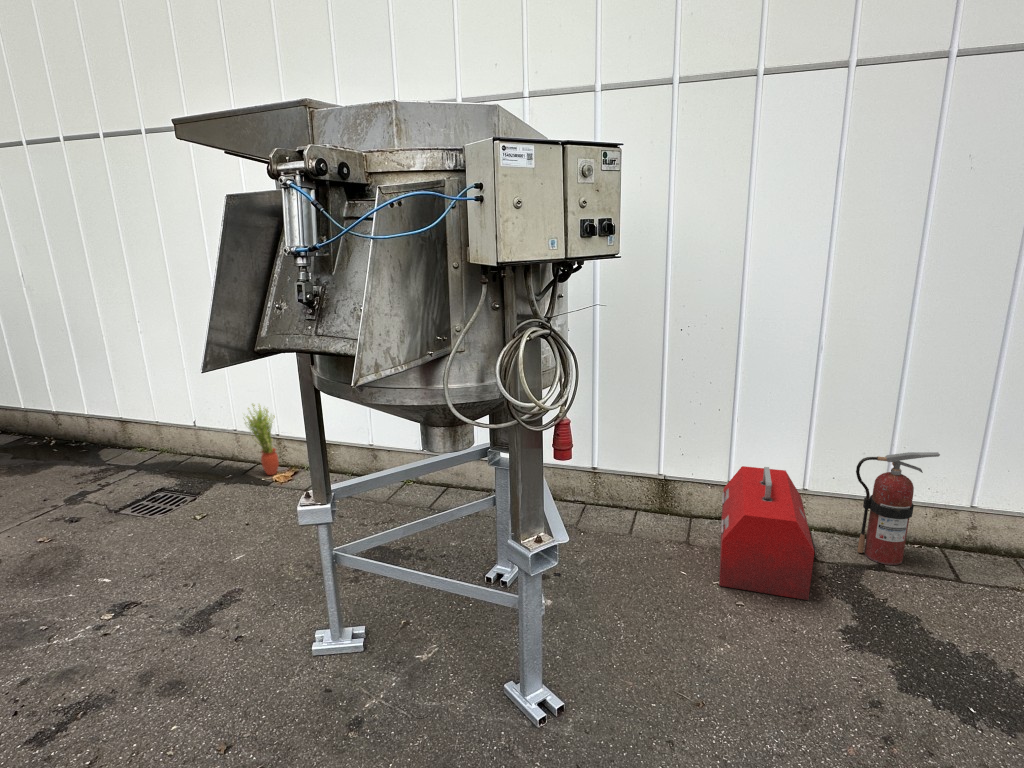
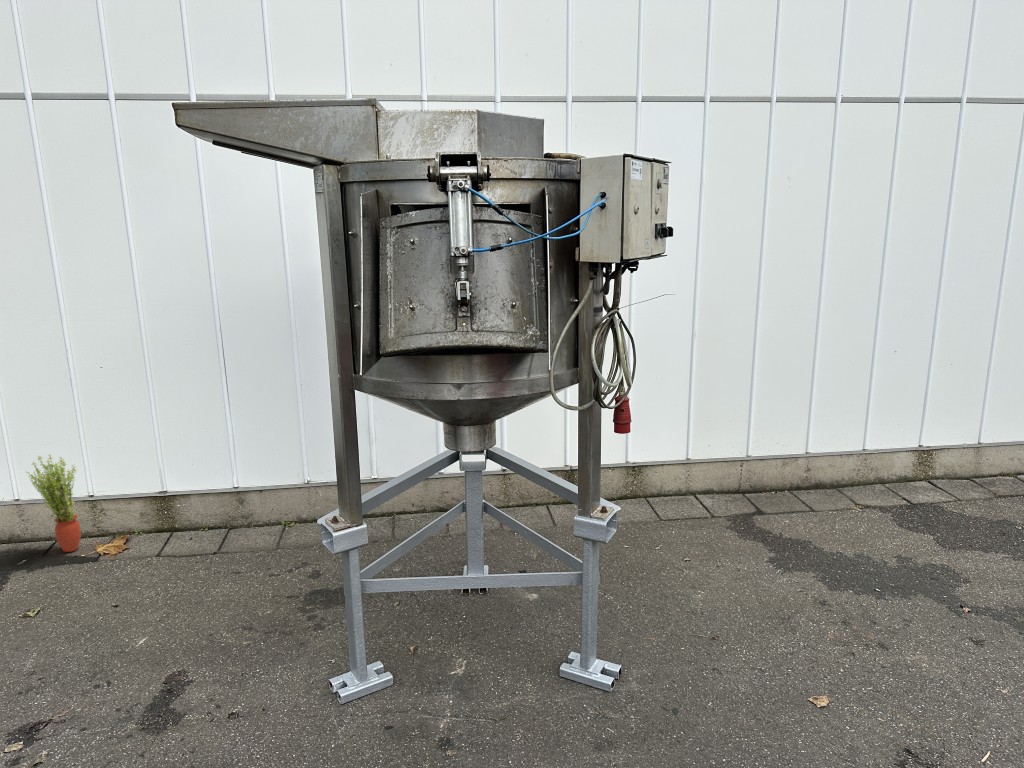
fire extinguisher: present [856,452,940,565] -> none [735,410,791,510]
toolbox: present [719,466,814,600] -> none [627,440,735,551]

